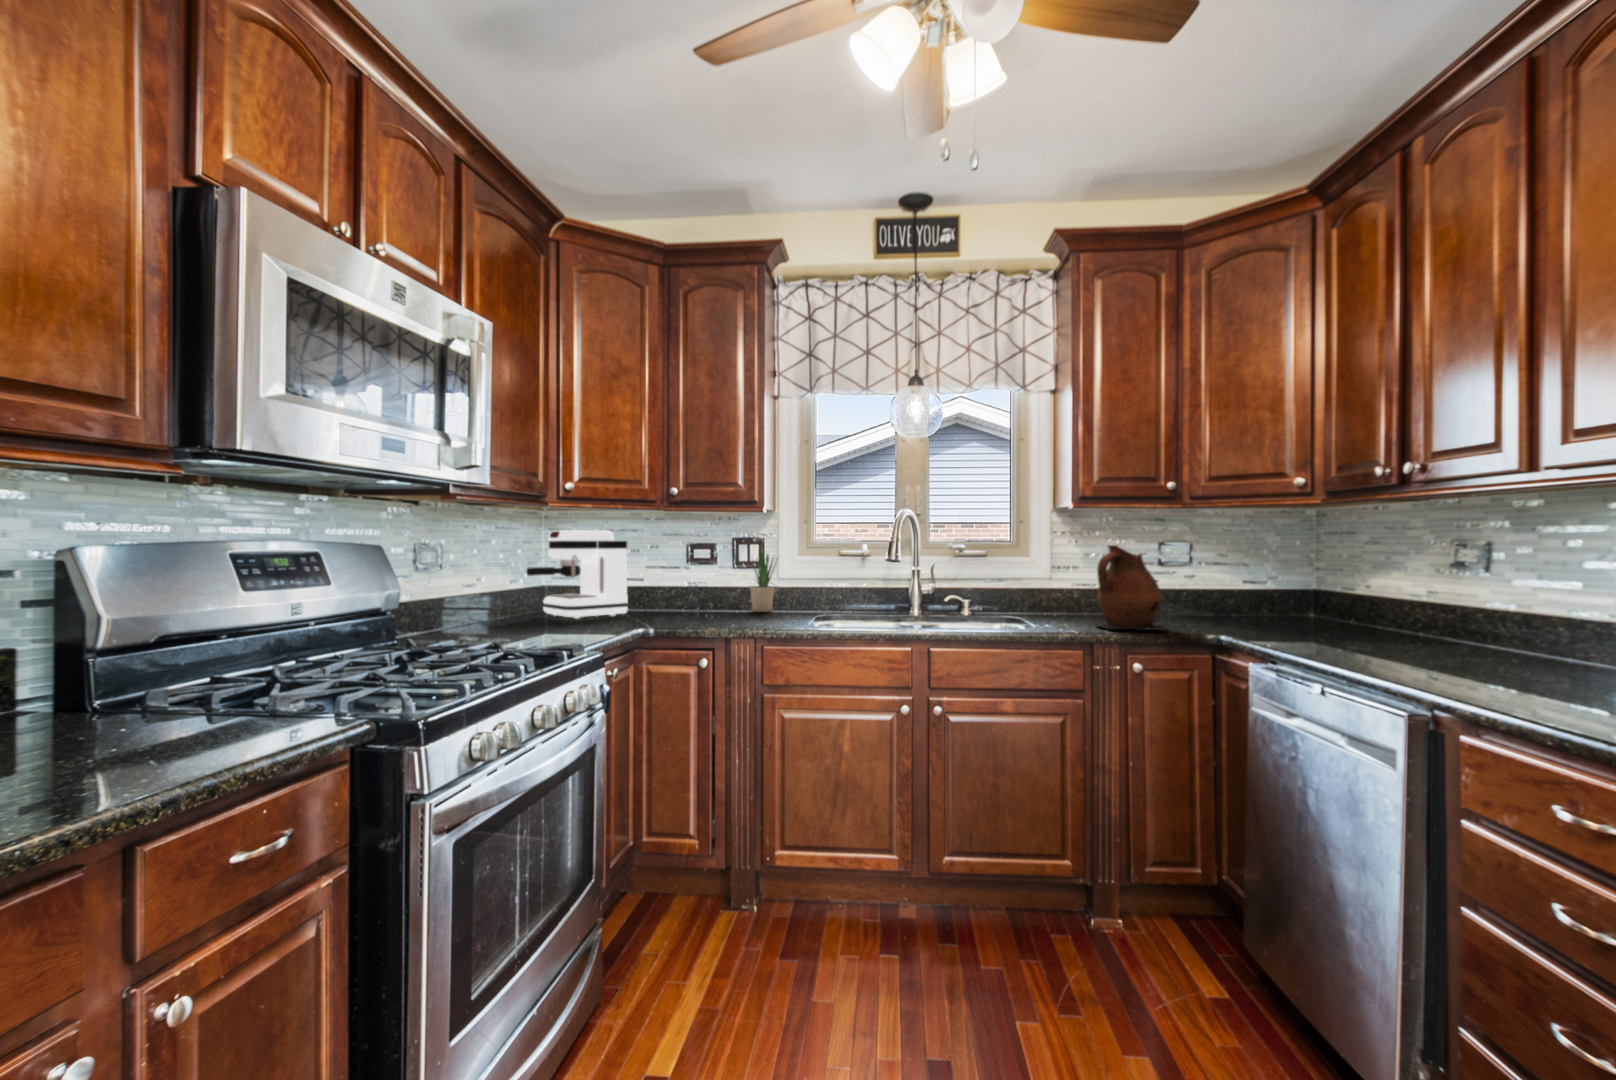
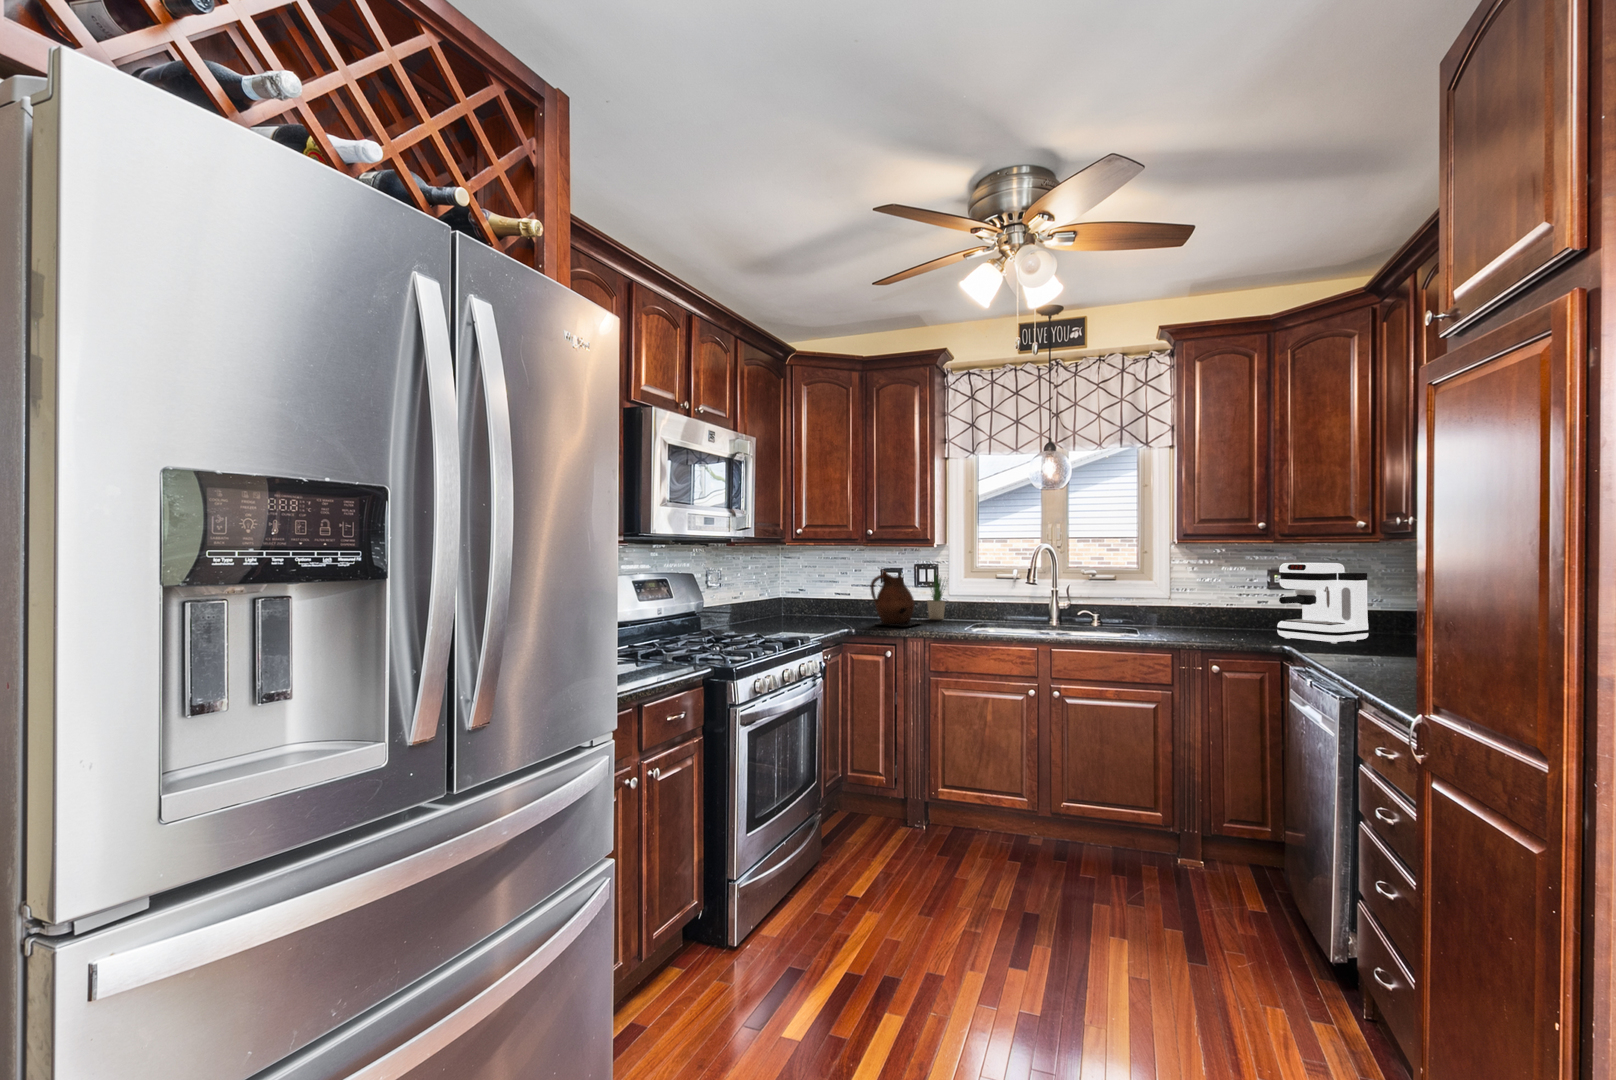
coffee maker: present [526,530,628,619] -> present [1277,563,1368,644]
ceramic pitcher: present [1096,545,1168,631] -> present [870,570,921,626]

